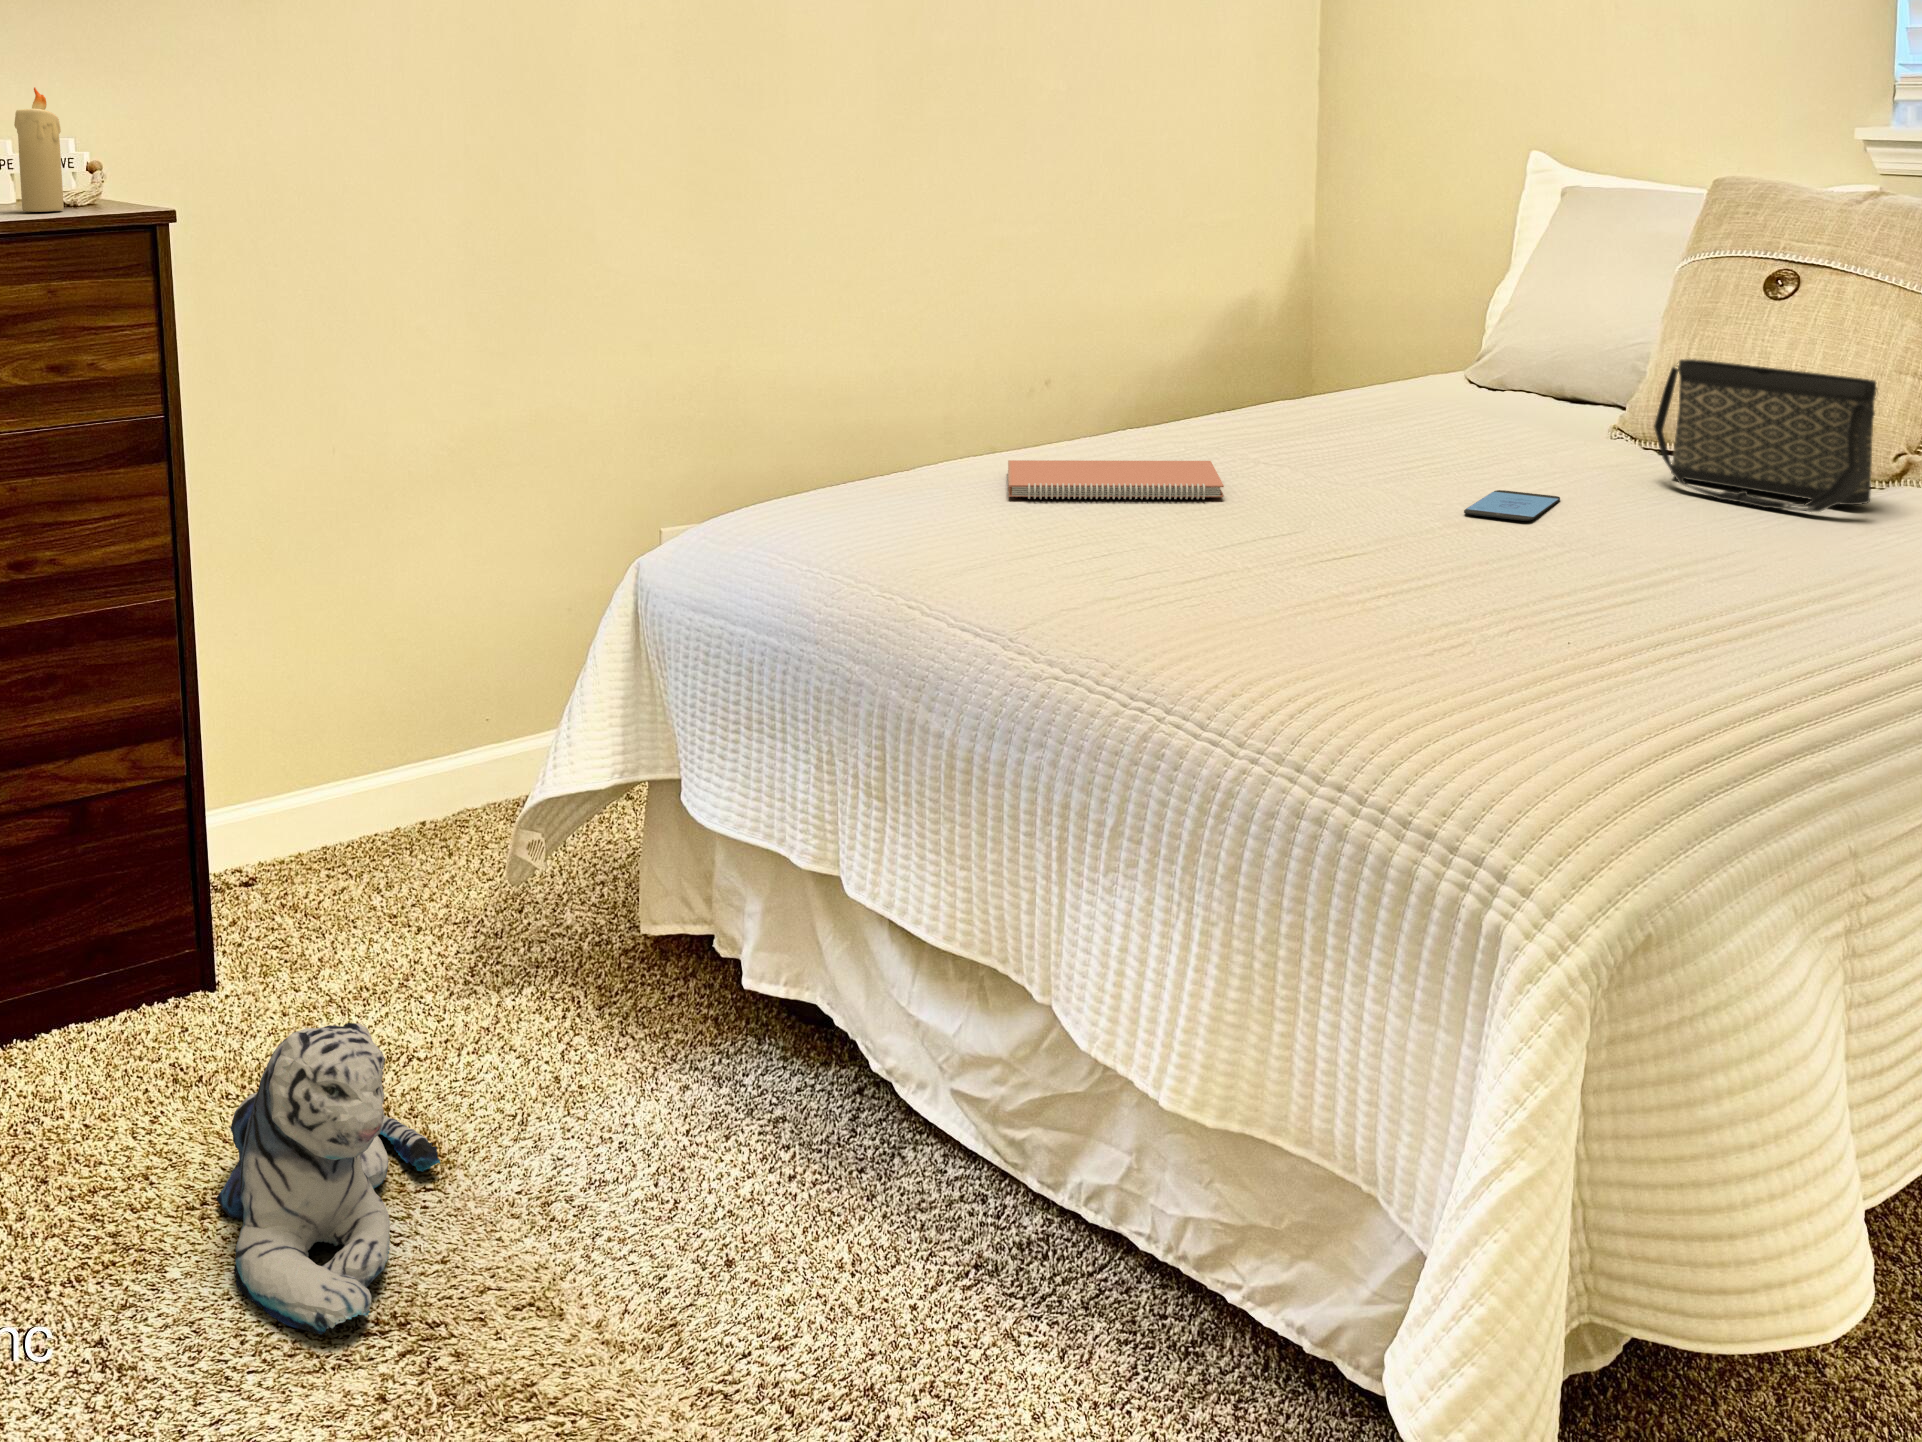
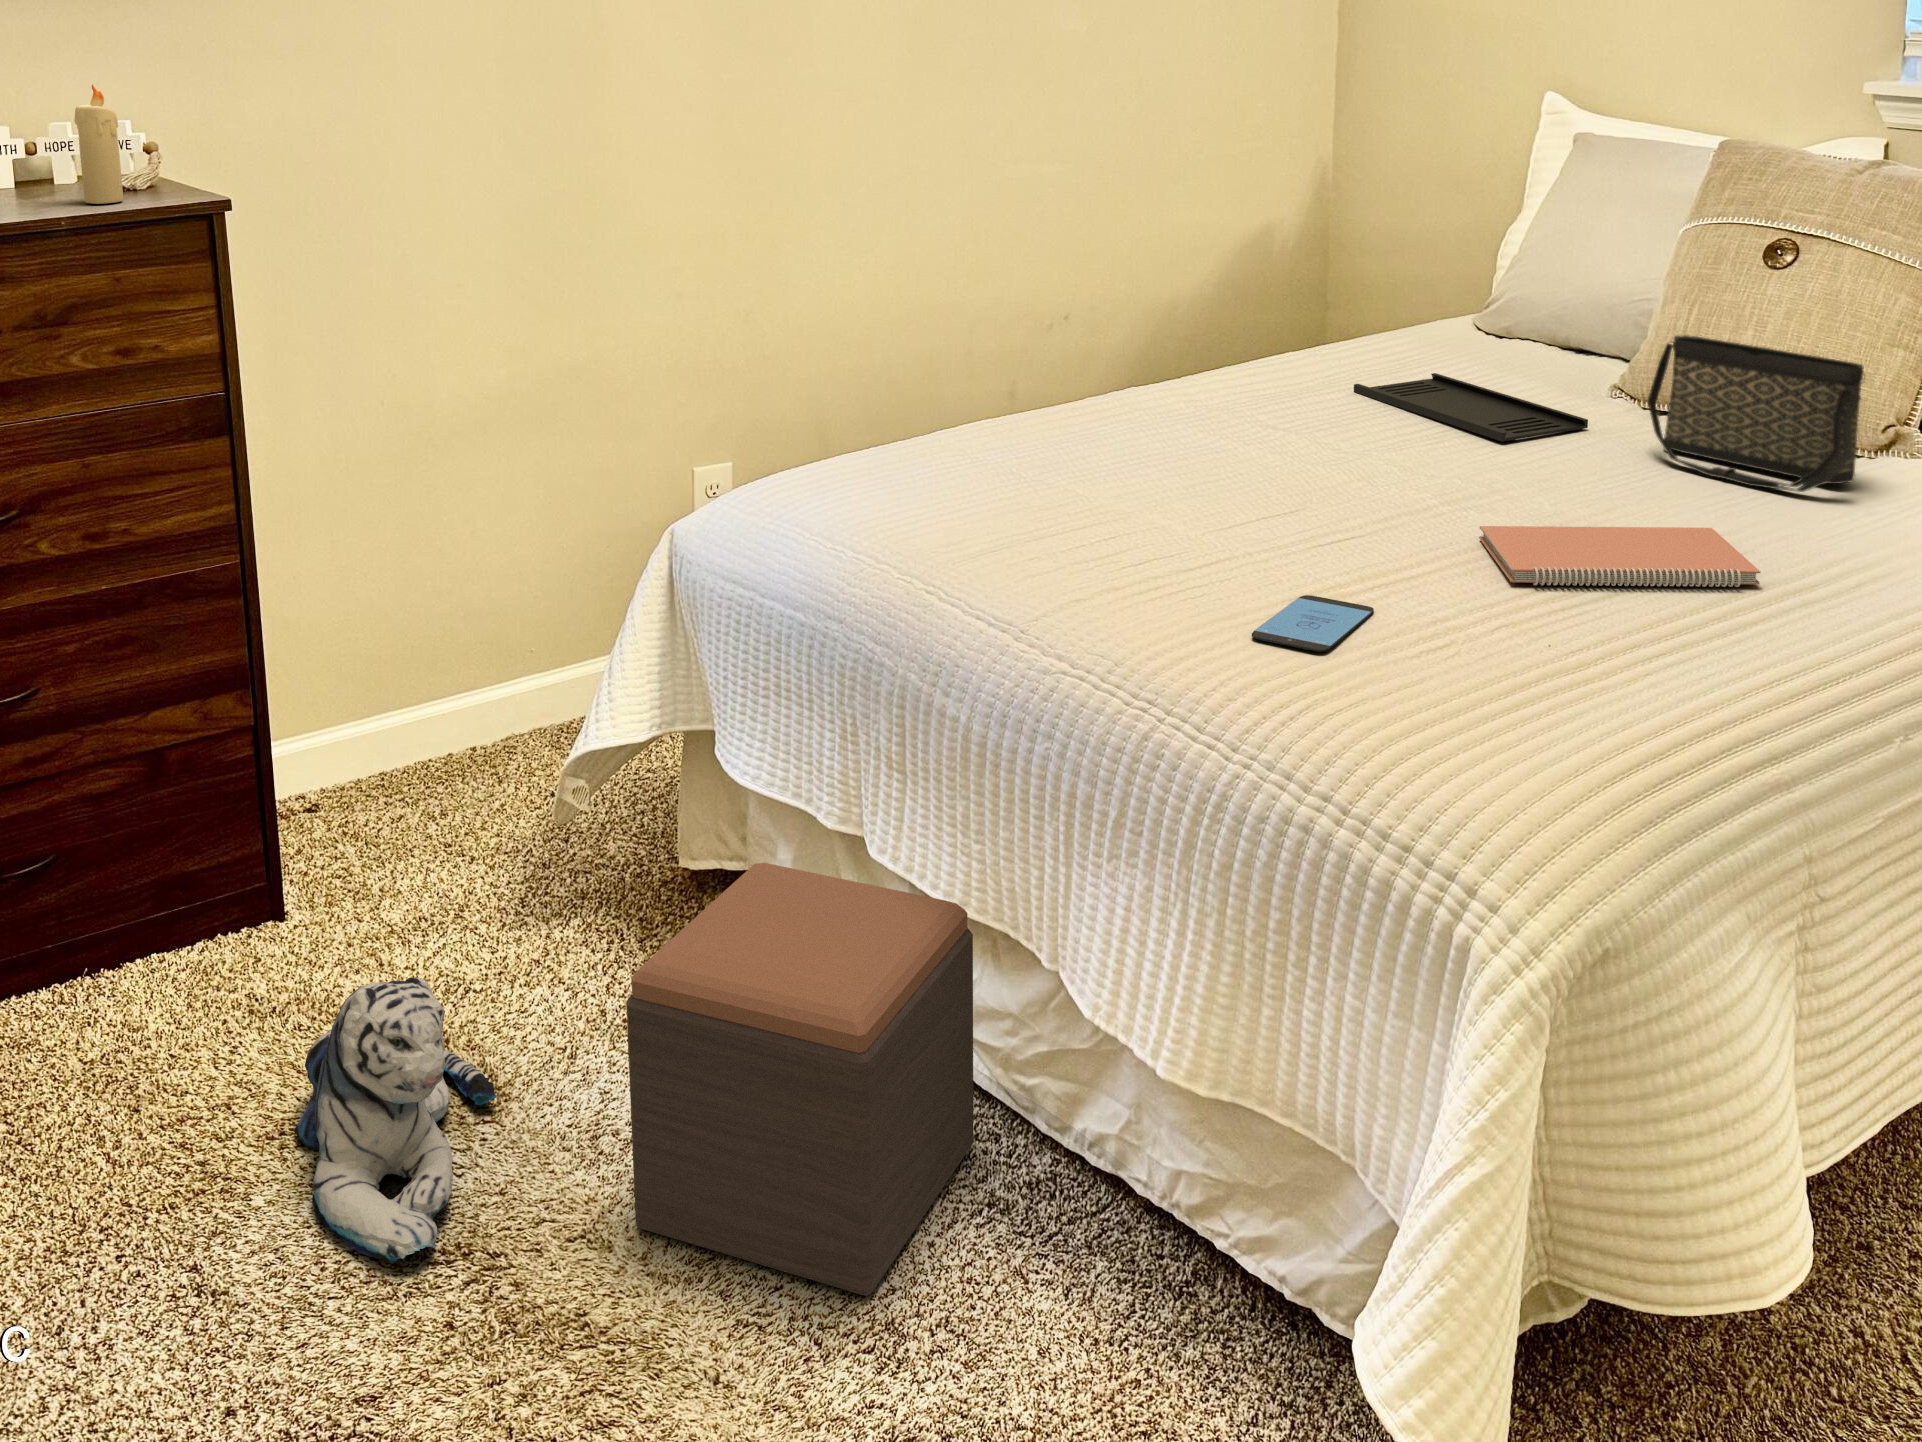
tray: none [1349,415,1592,471] -> present [1354,373,1588,441]
notebook: present [1008,460,1224,499] -> present [1479,526,1761,587]
smartphone: present [1464,490,1560,521] -> present [1252,595,1374,652]
footstool: none [583,898,959,1362] -> present [626,863,973,1296]

